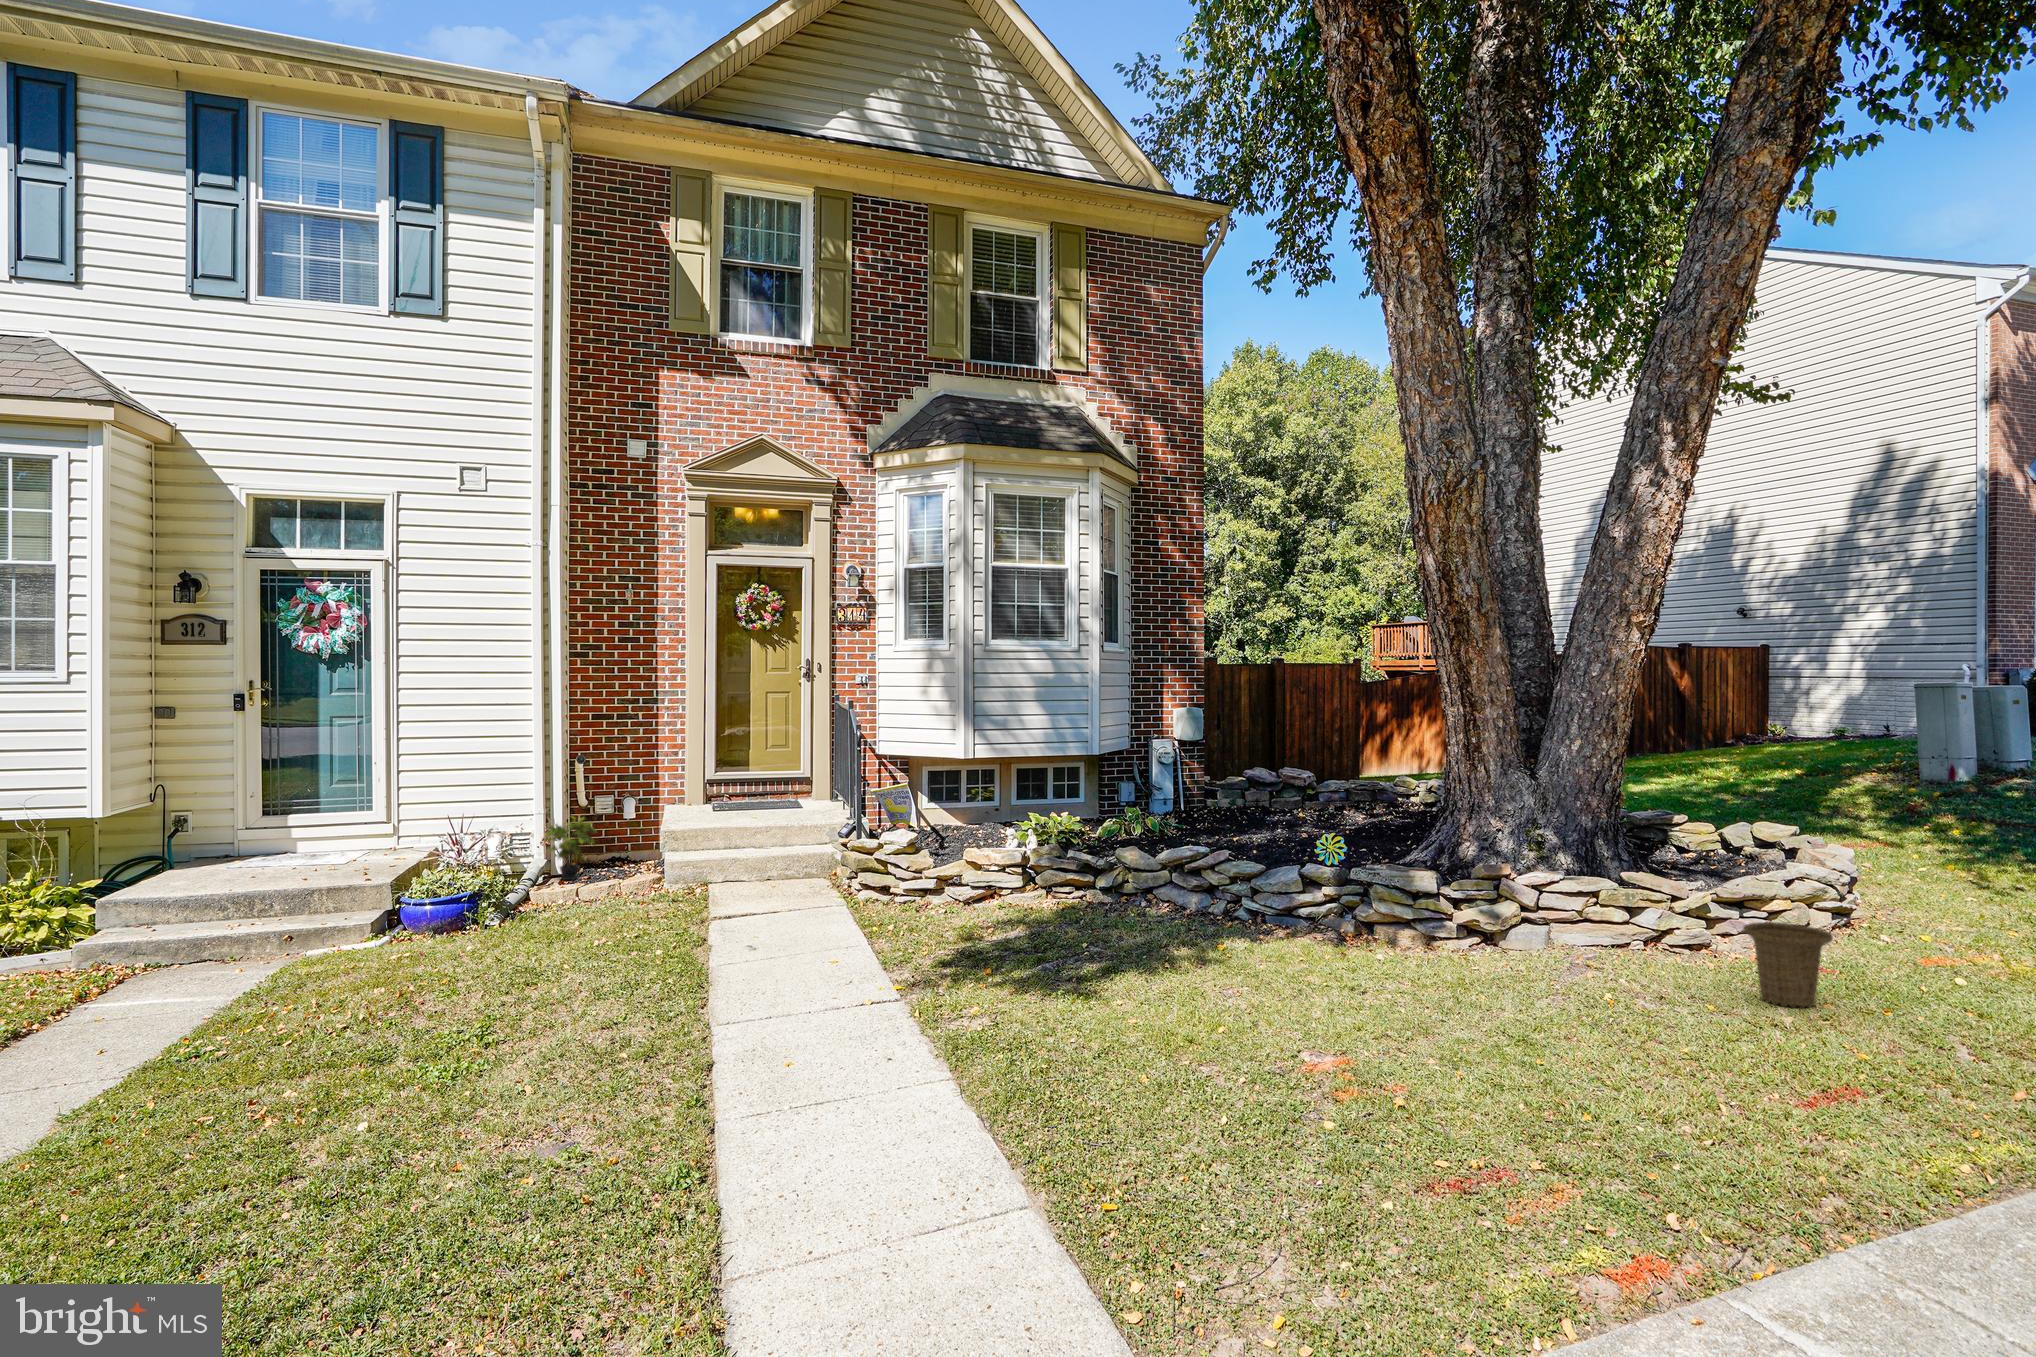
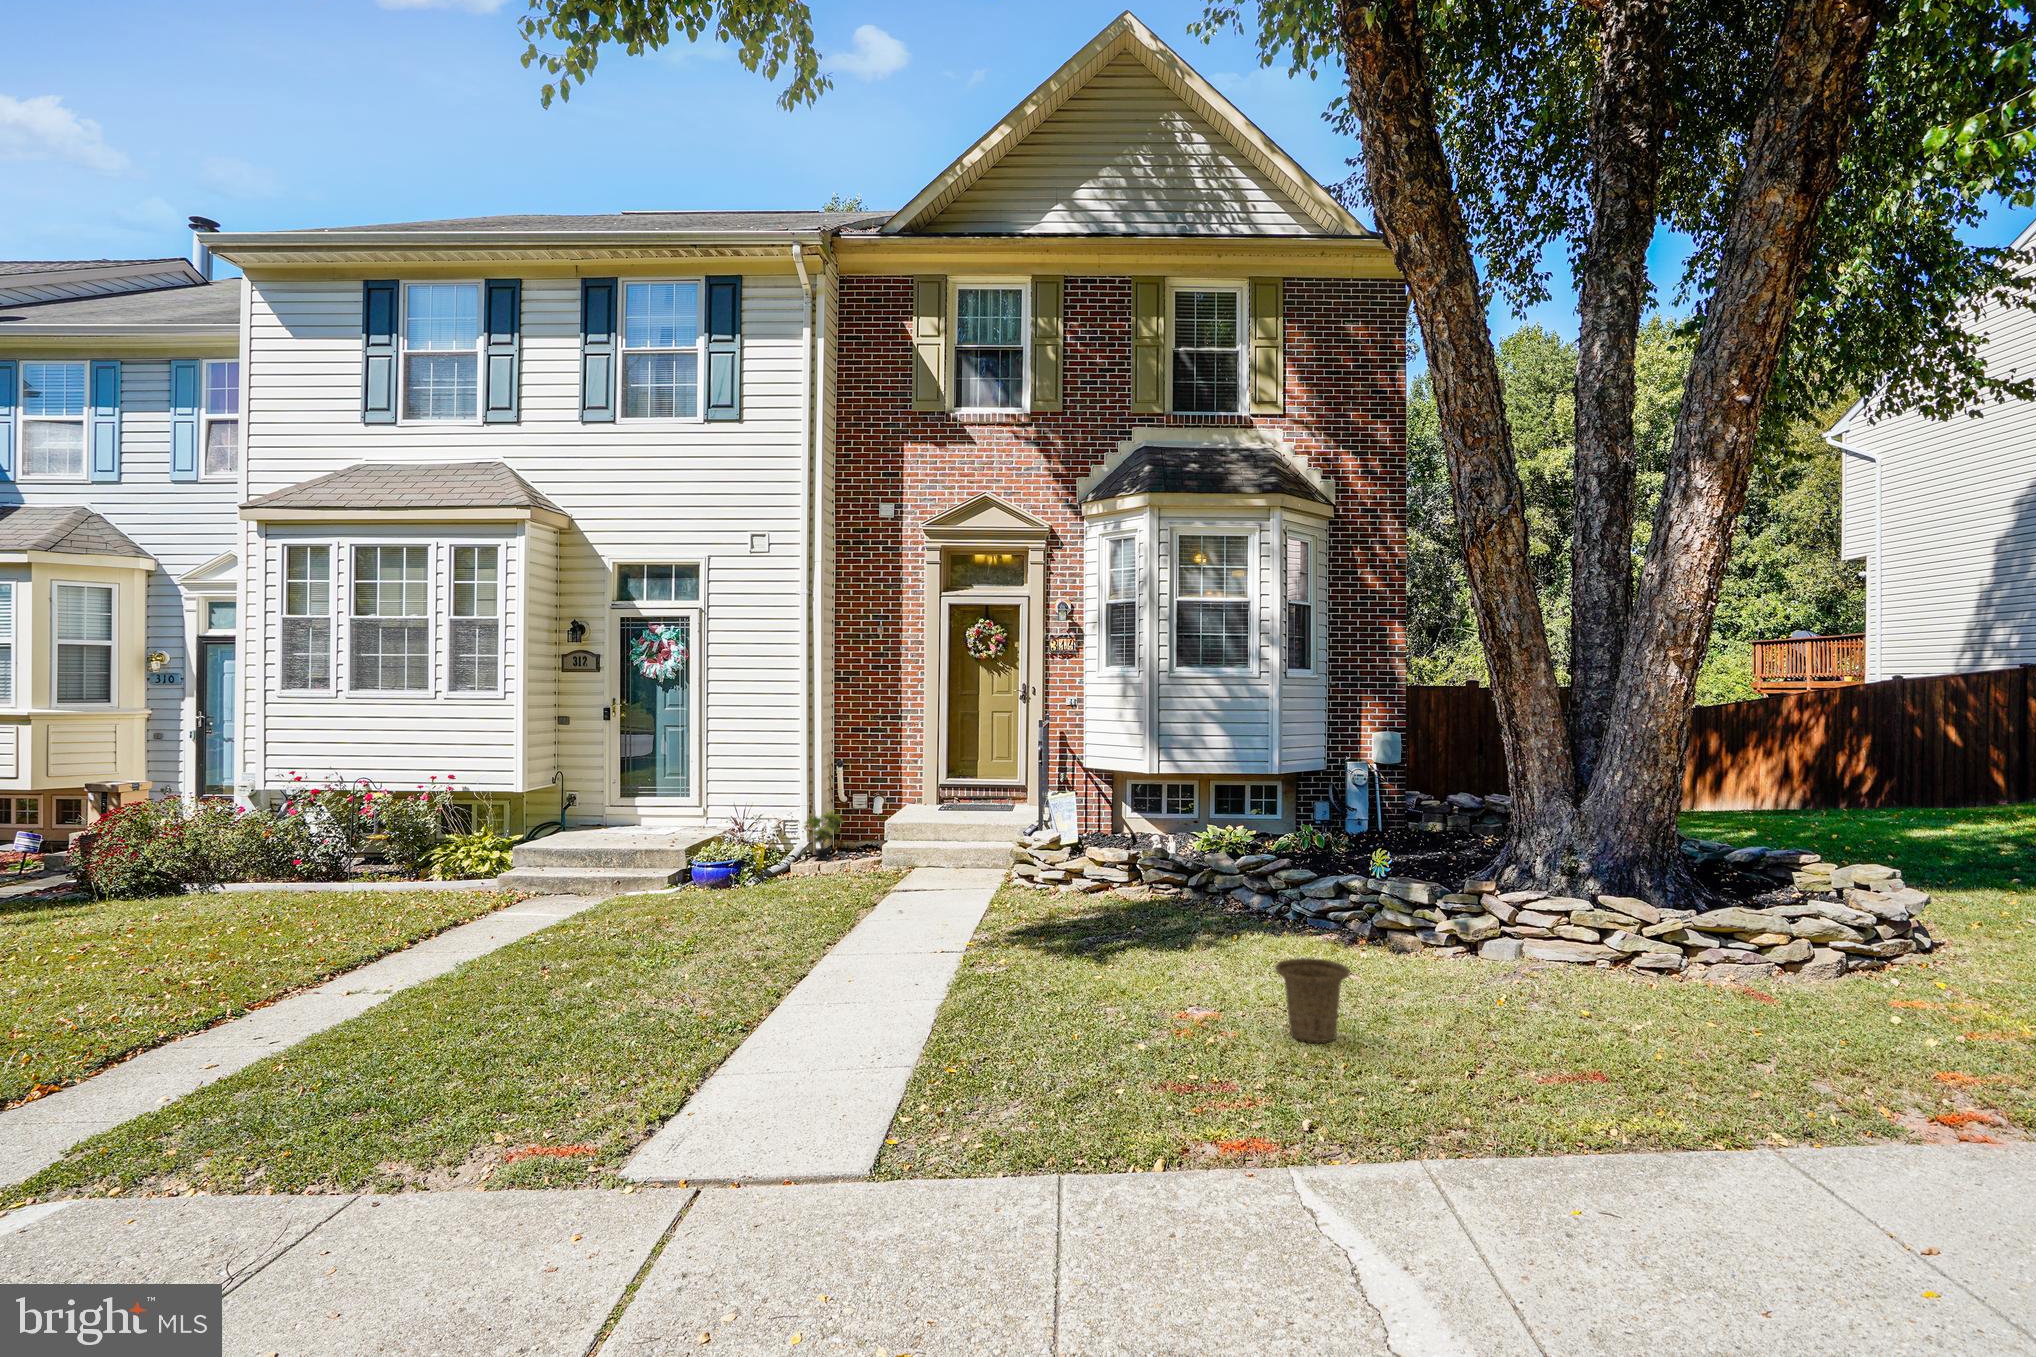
basket: present [1743,922,1833,1008] -> present [1275,958,1350,1043]

